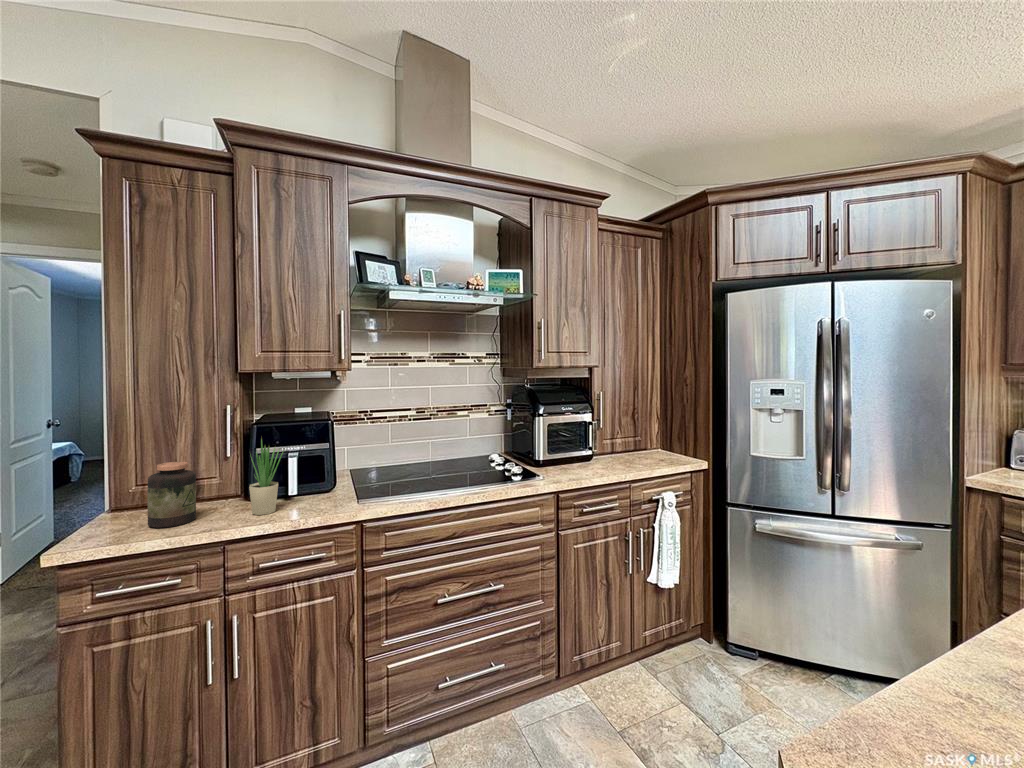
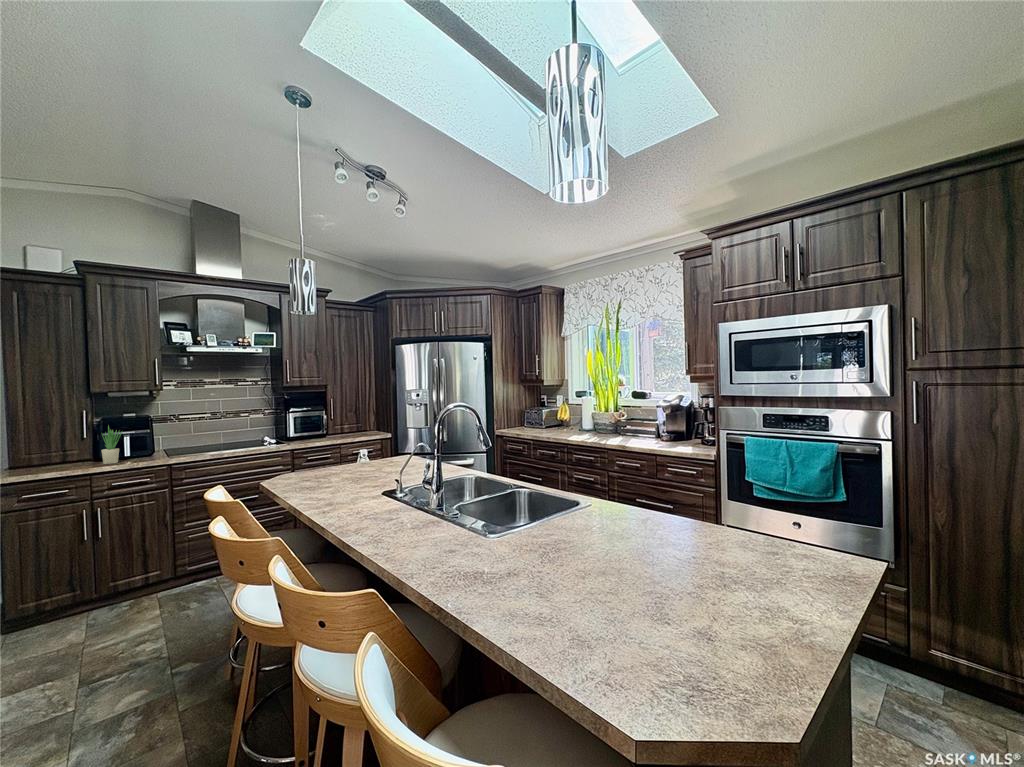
jar: present [148,462,196,528] -> none [40,439,68,471]

